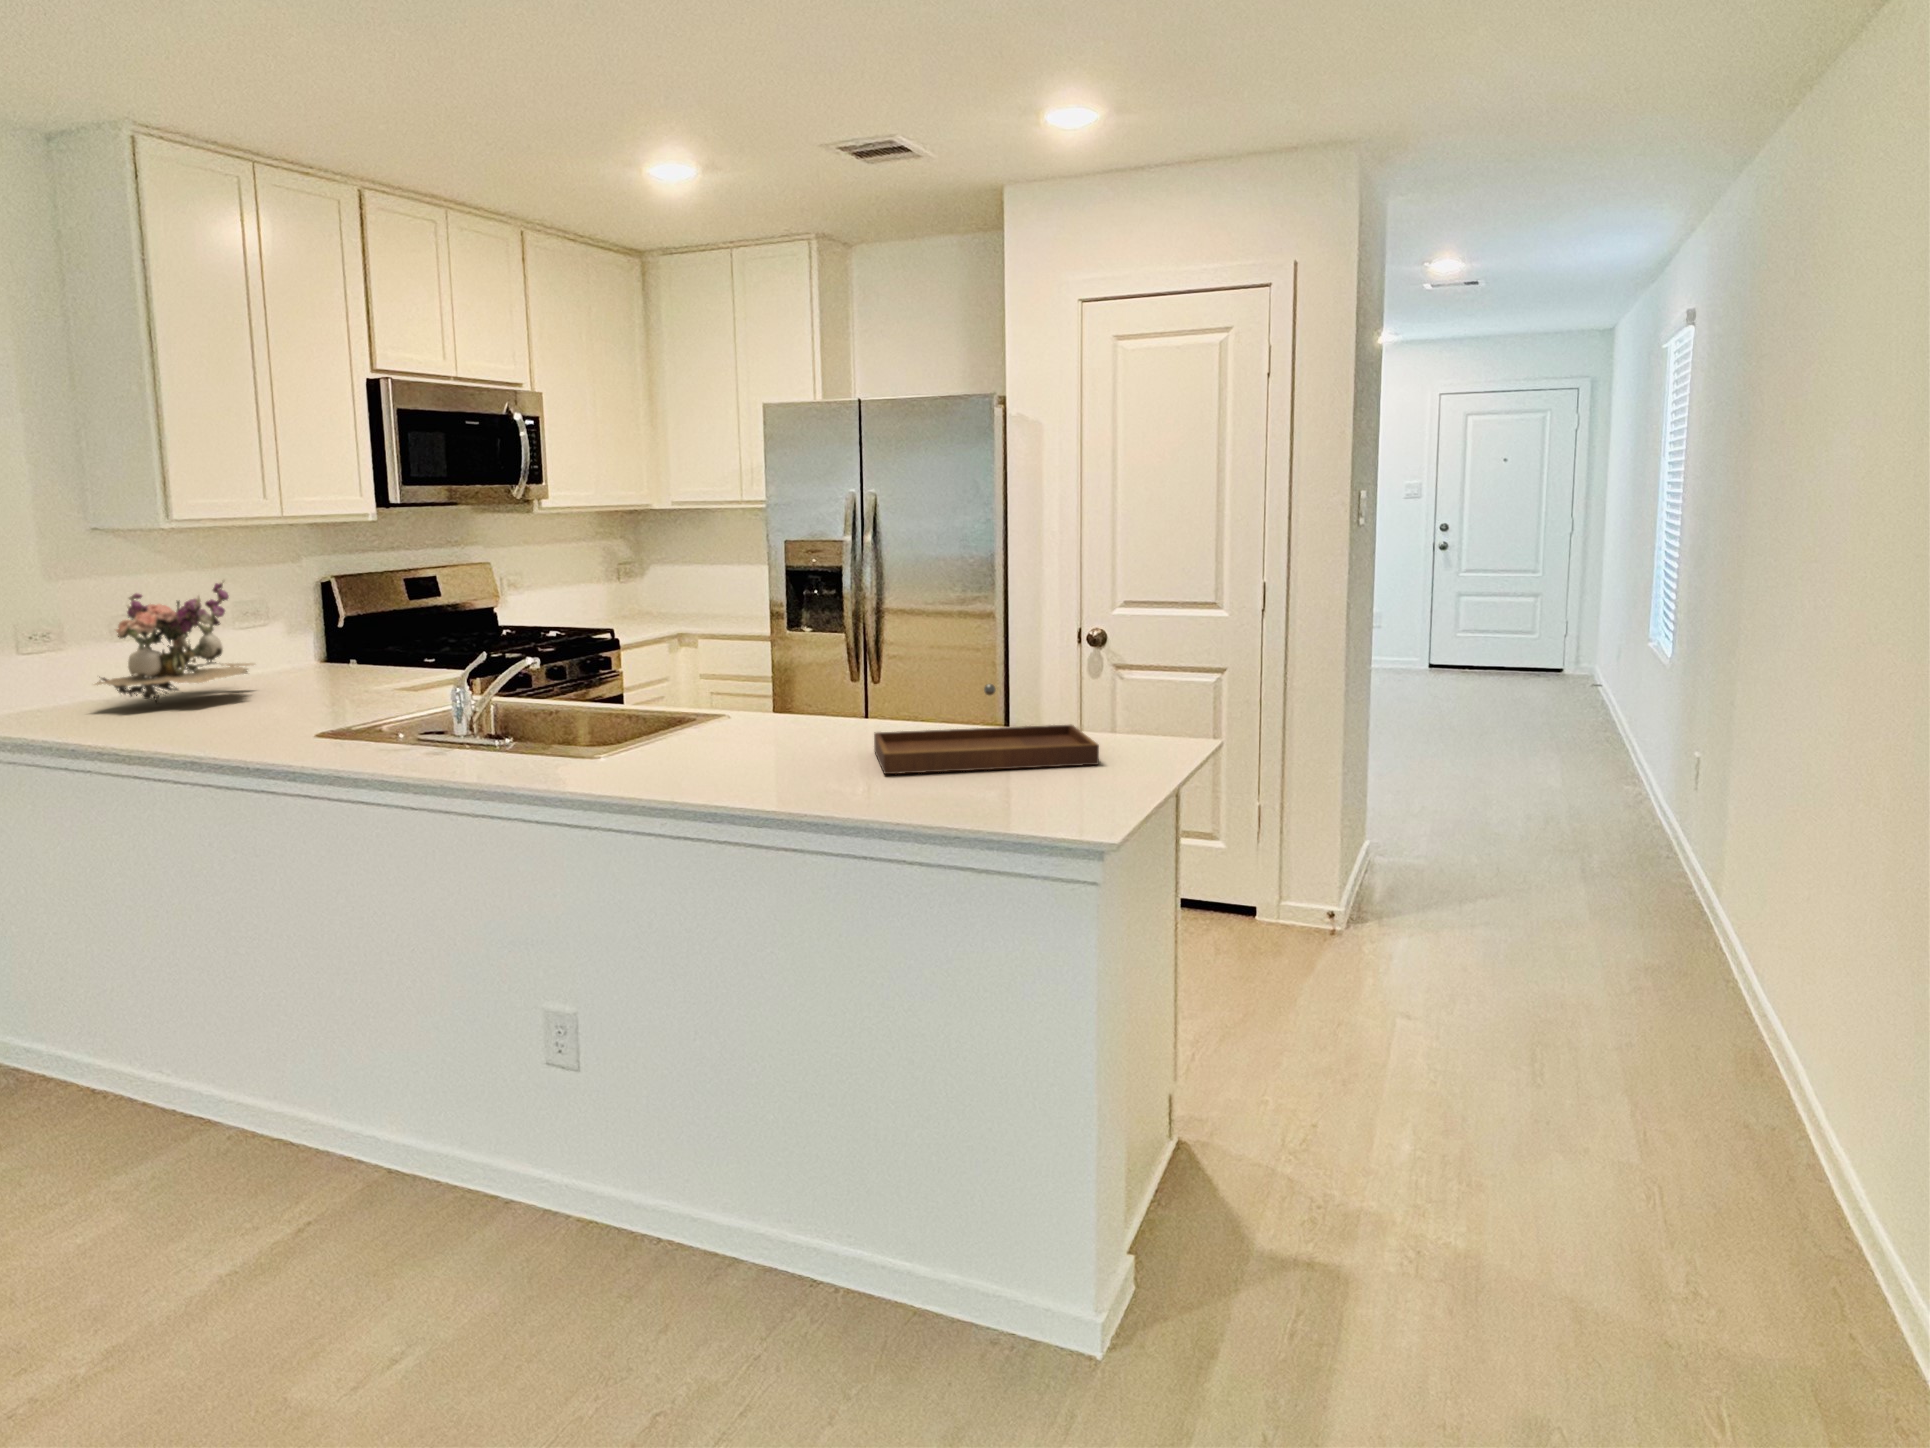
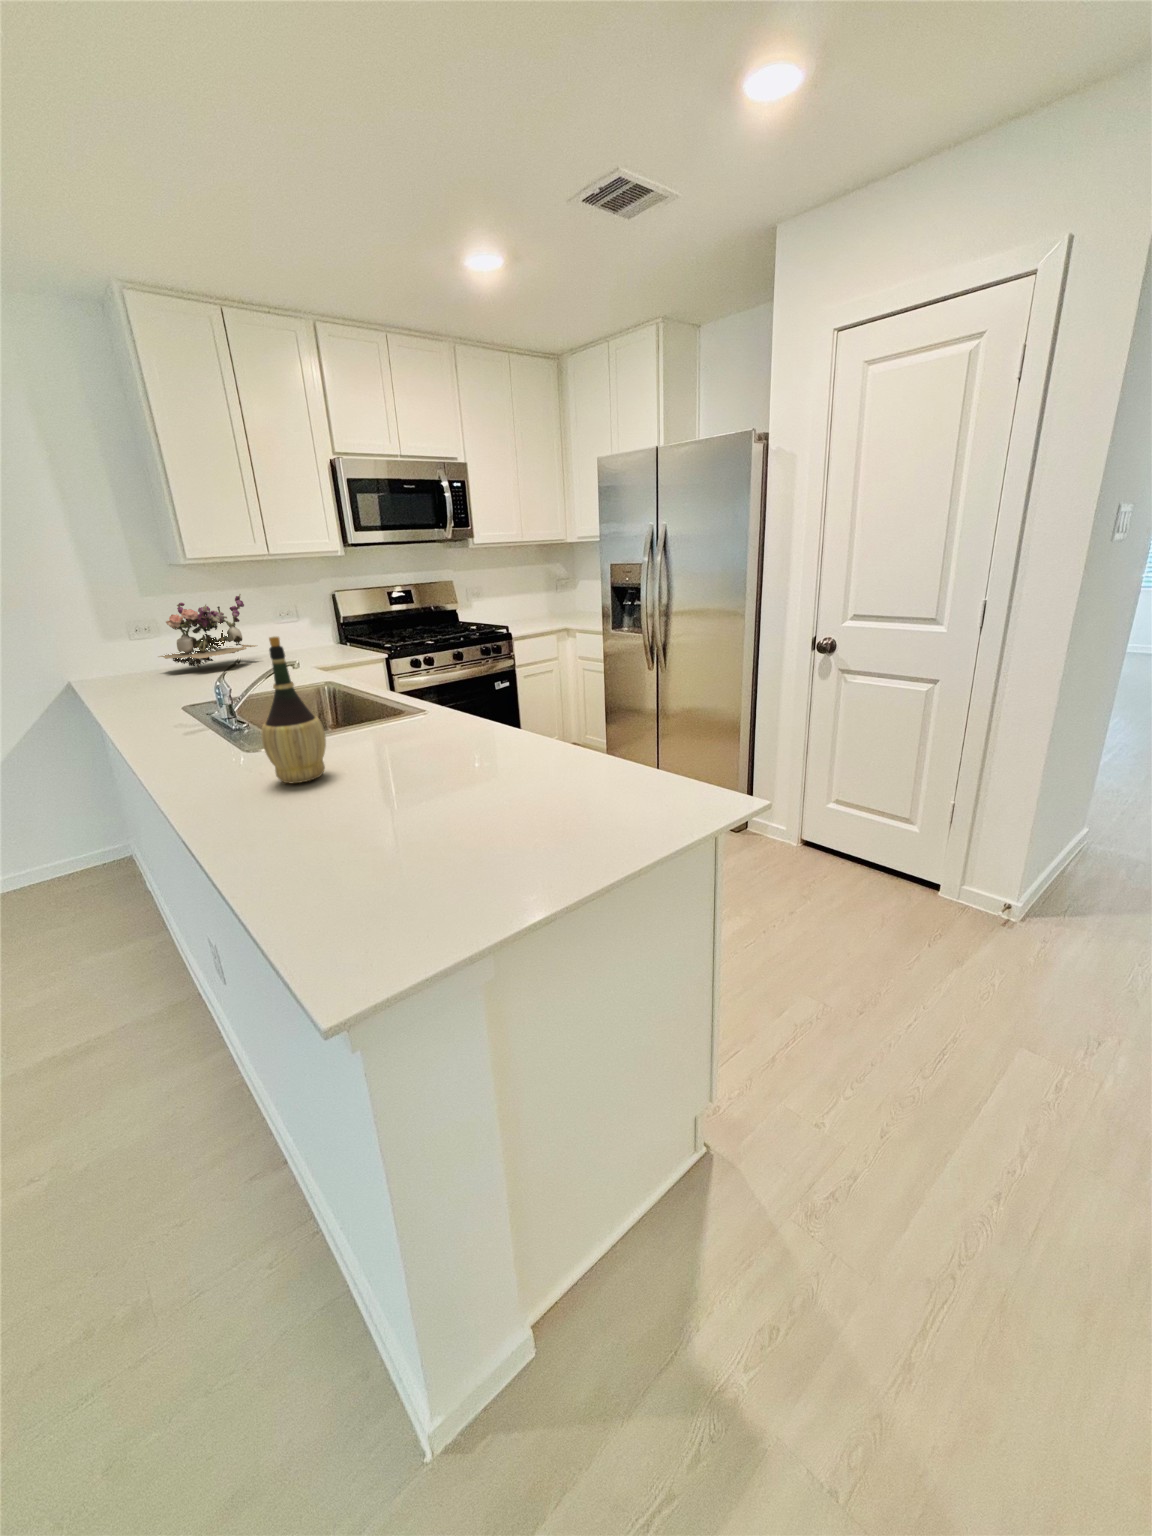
wine bottle: none [732,612,797,775] -> present [262,636,326,783]
tray: present [874,684,1099,774] -> none [362,713,596,815]

